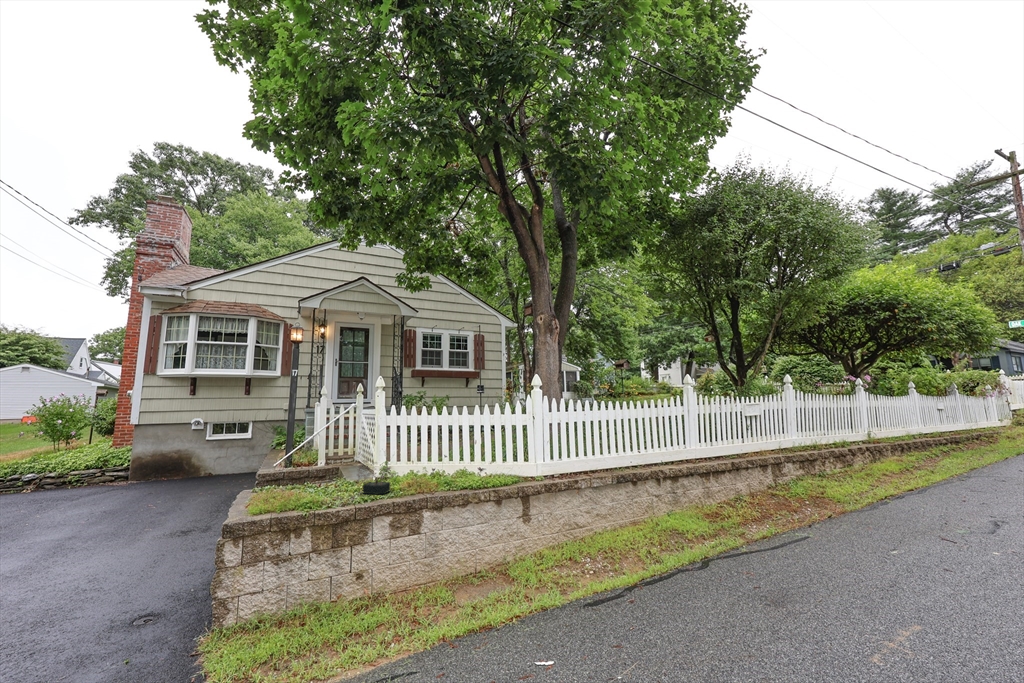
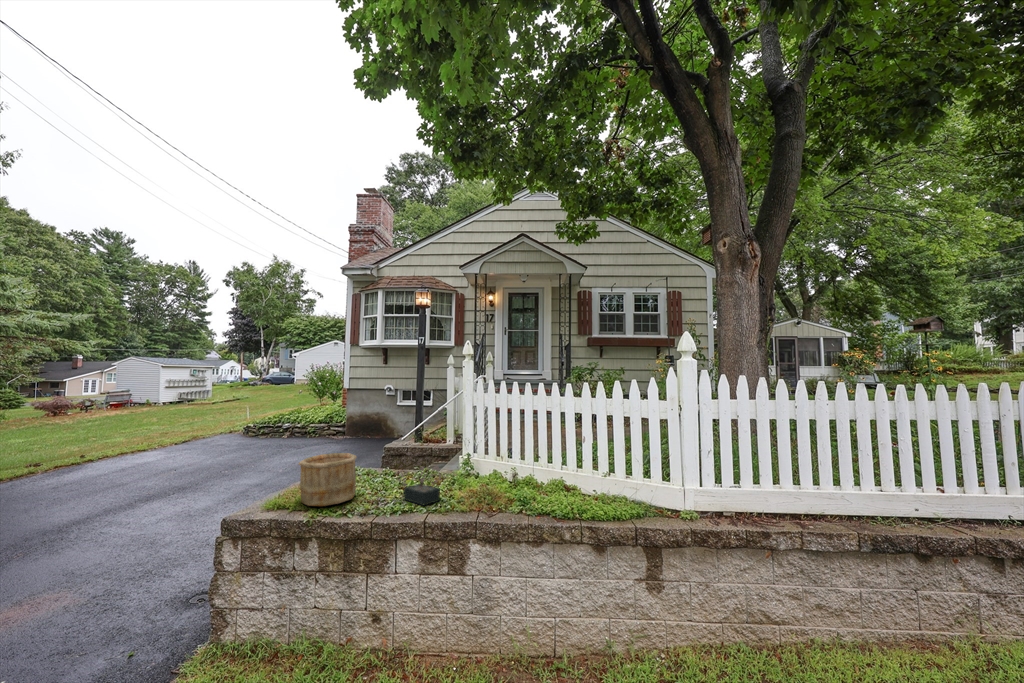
wooden bucket: none [279,466,325,506] -> present [299,453,357,506]

